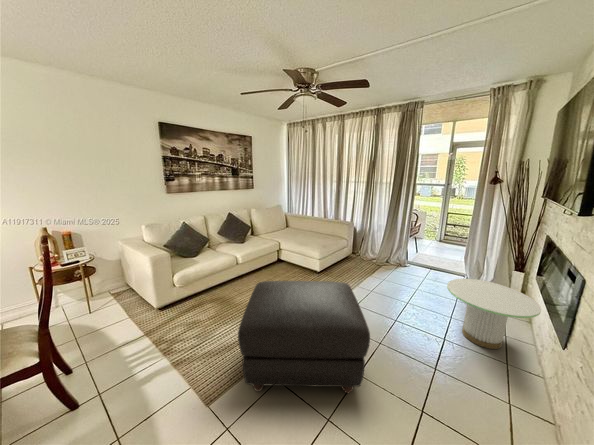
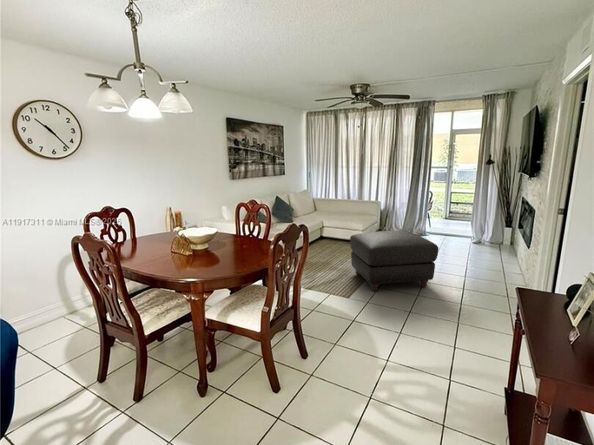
side table: present [447,278,541,349] -> none [466,229,520,267]

